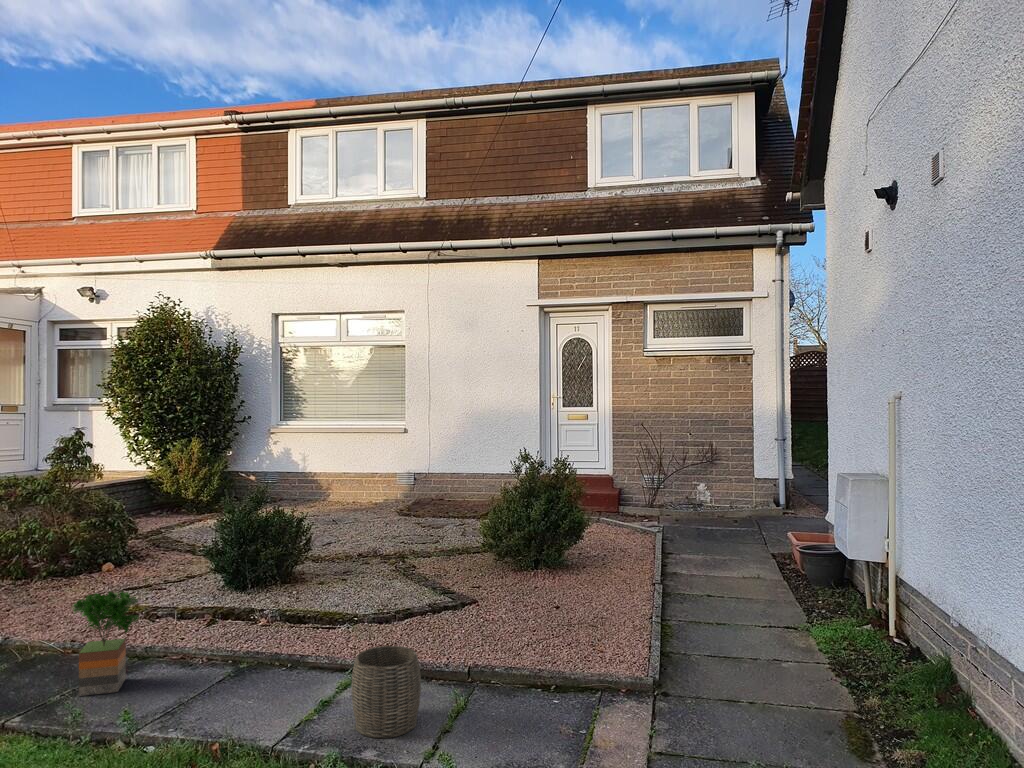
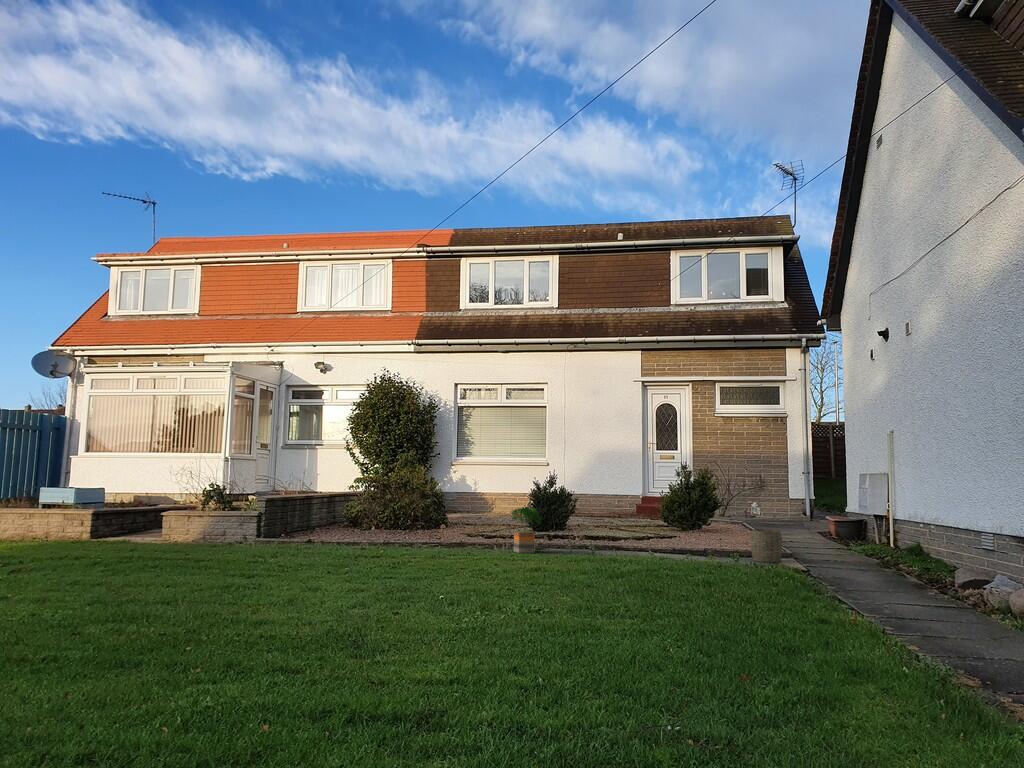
woven basket: present [352,646,421,738] -> present [751,529,782,562]

